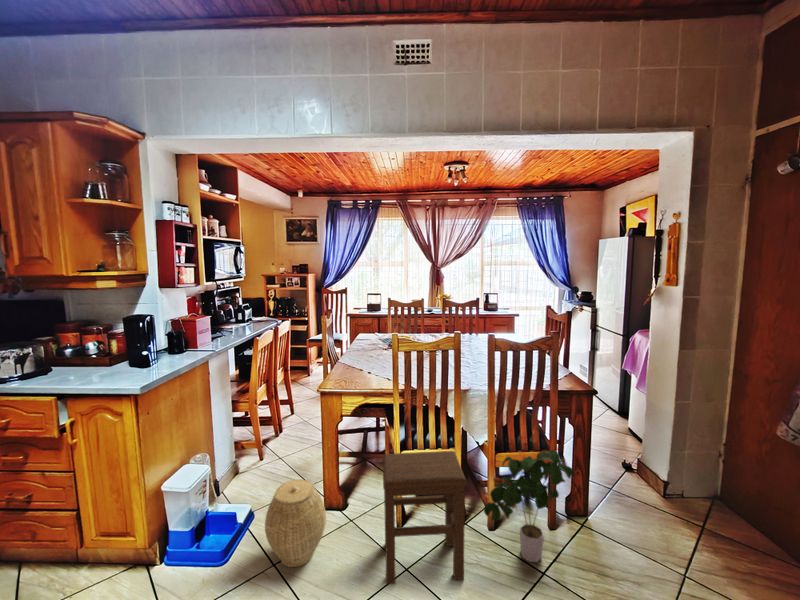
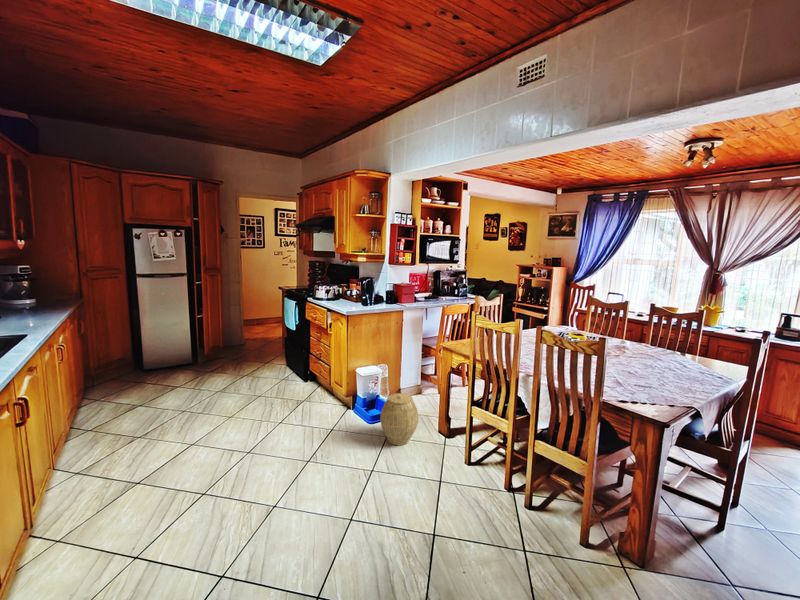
potted plant: present [484,450,574,562] -> none [491,438,591,547]
stool: present [383,451,467,584] -> none [418,398,495,510]

